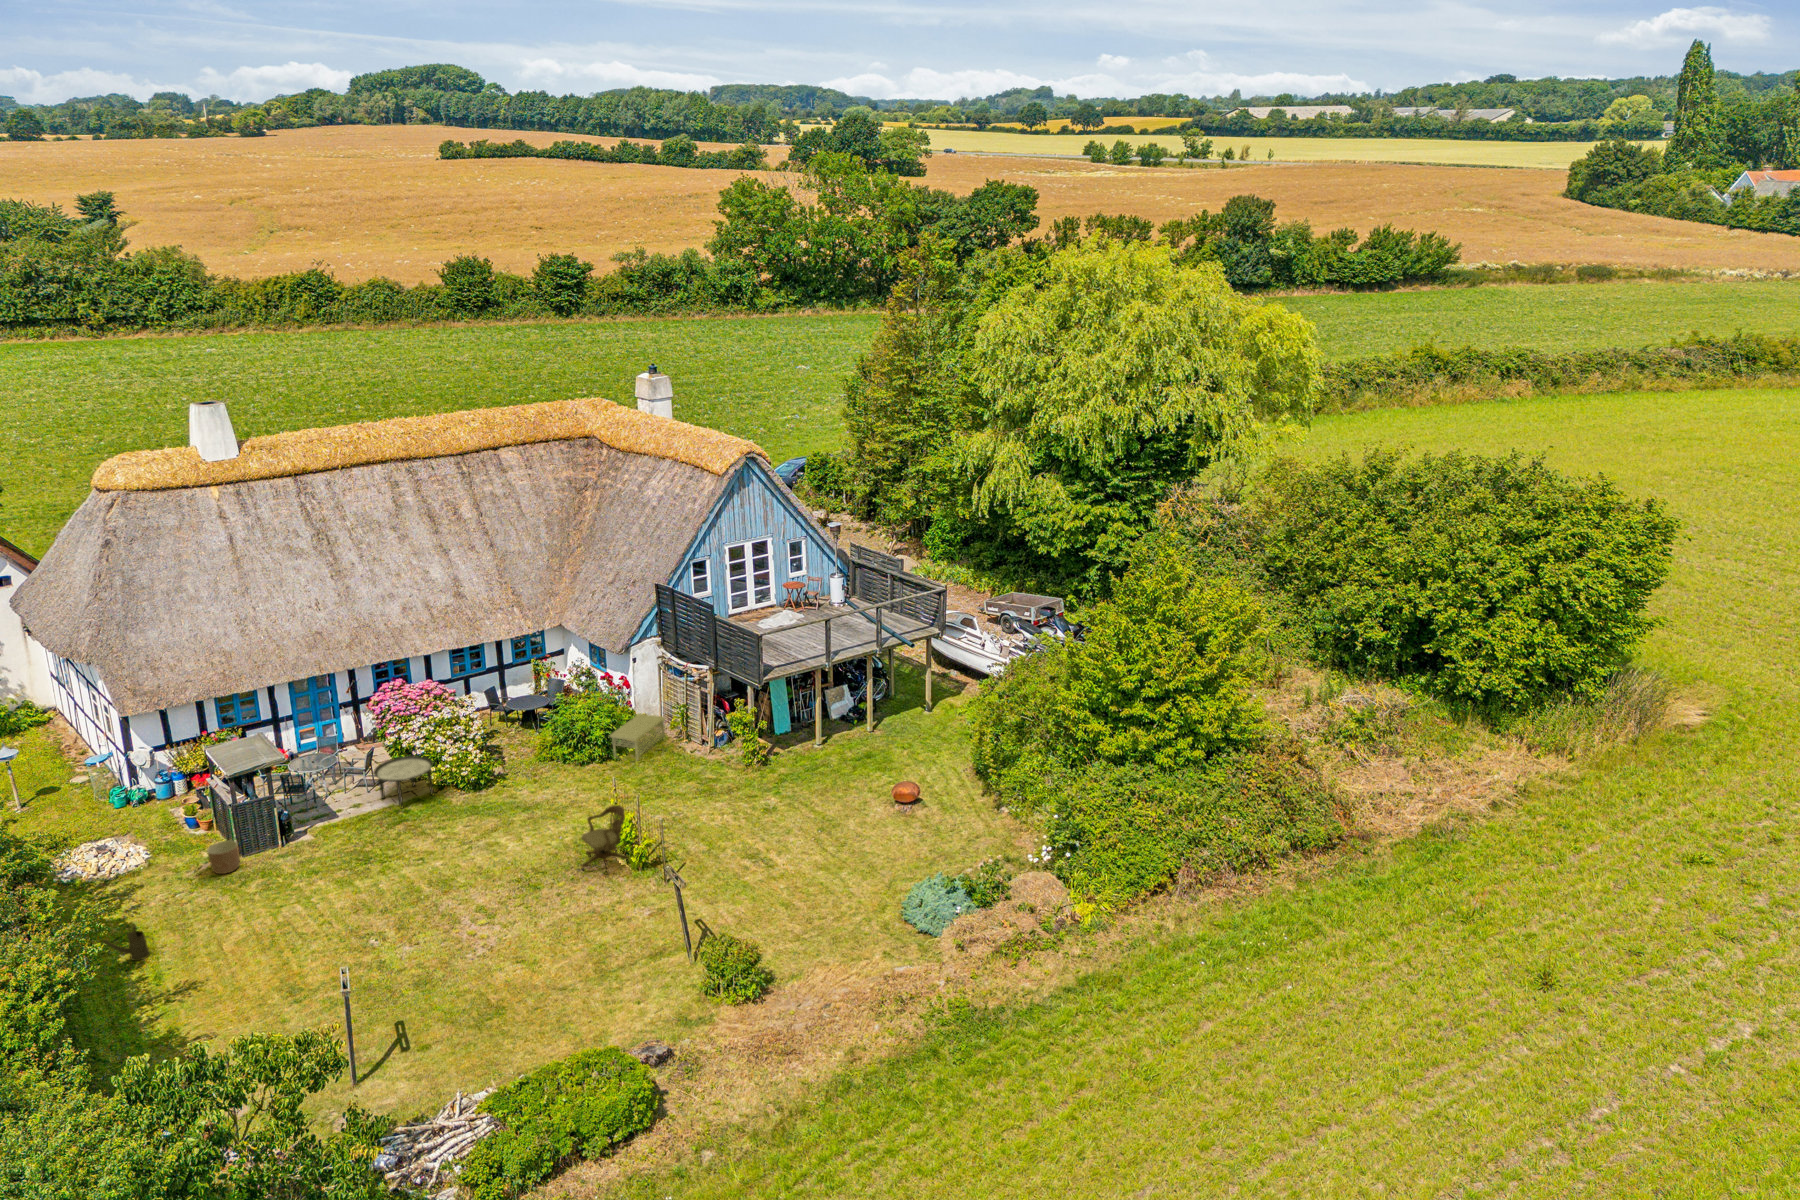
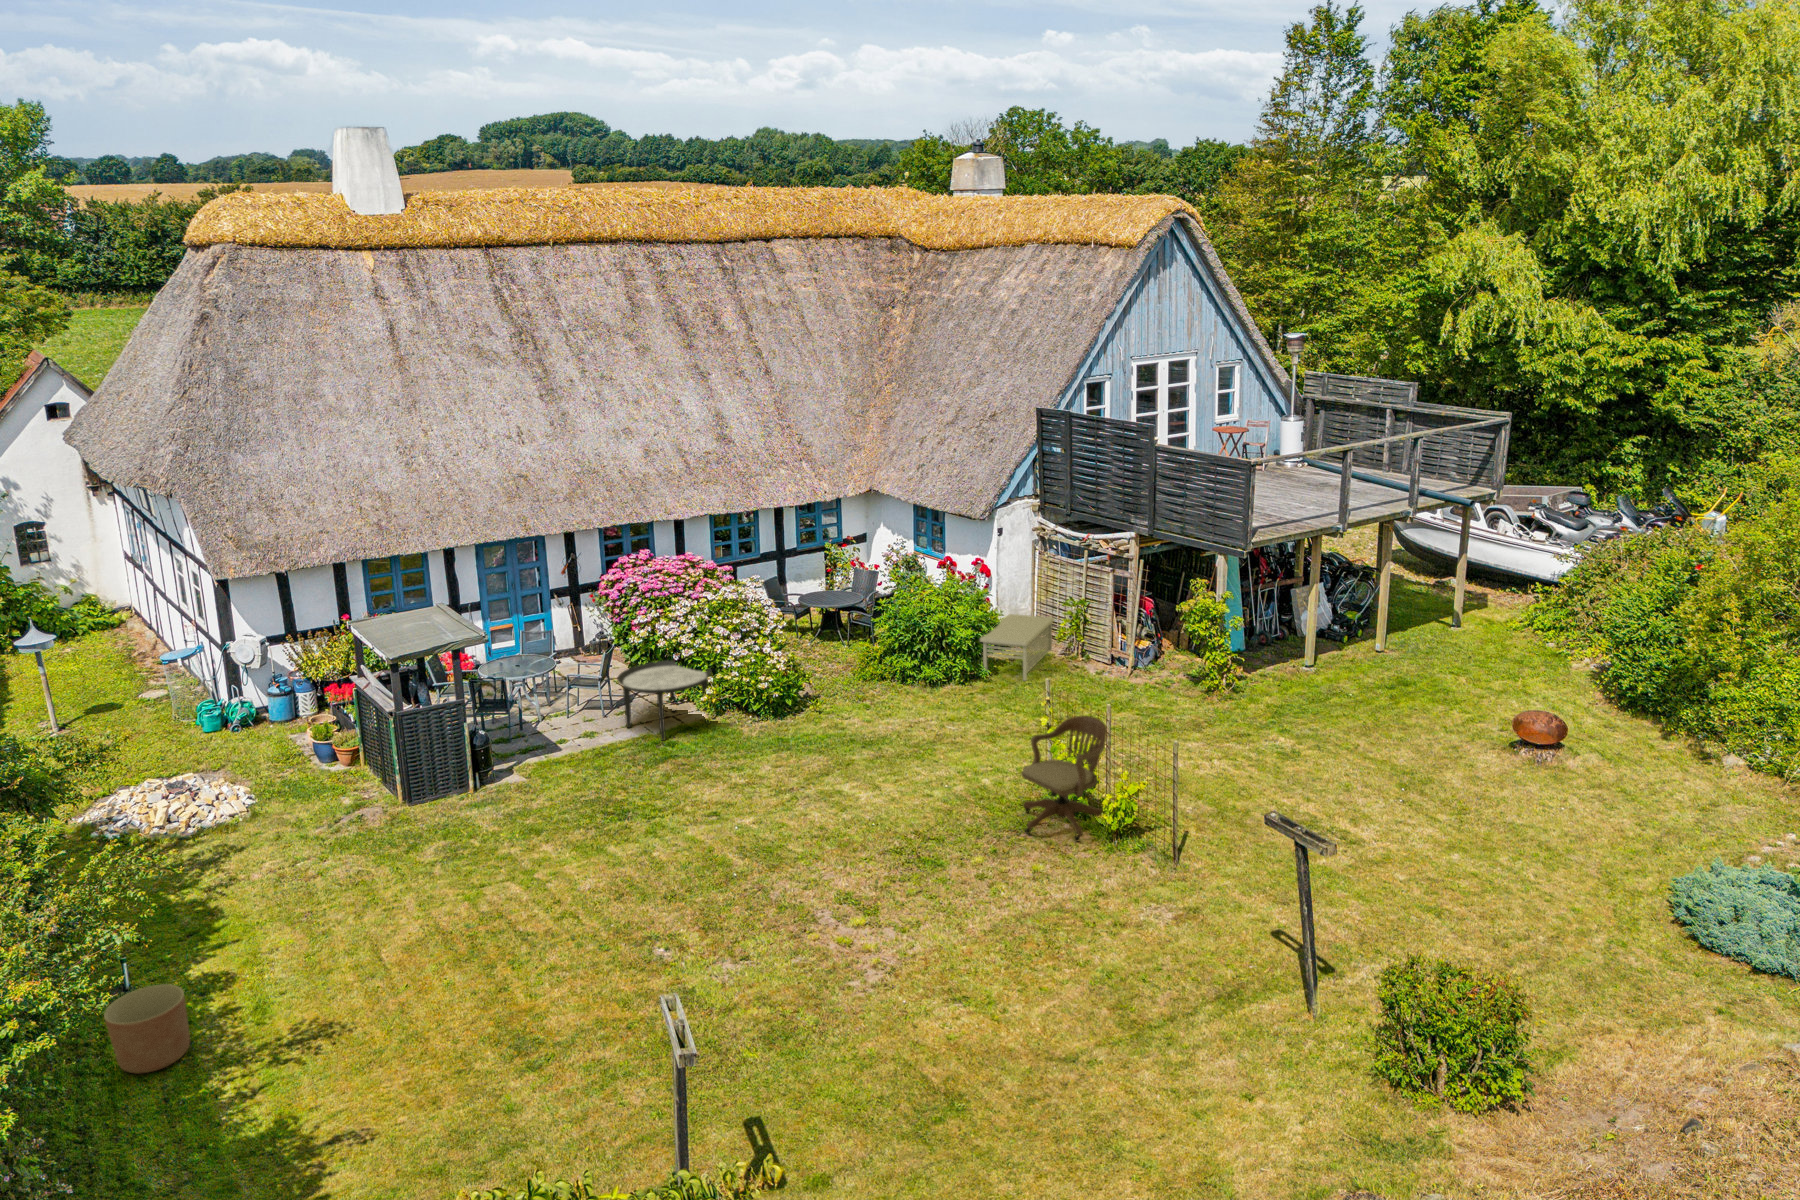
planter: present [207,840,240,874] -> present [104,984,190,1073]
watering can: present [103,926,153,961] -> none [154,907,254,979]

